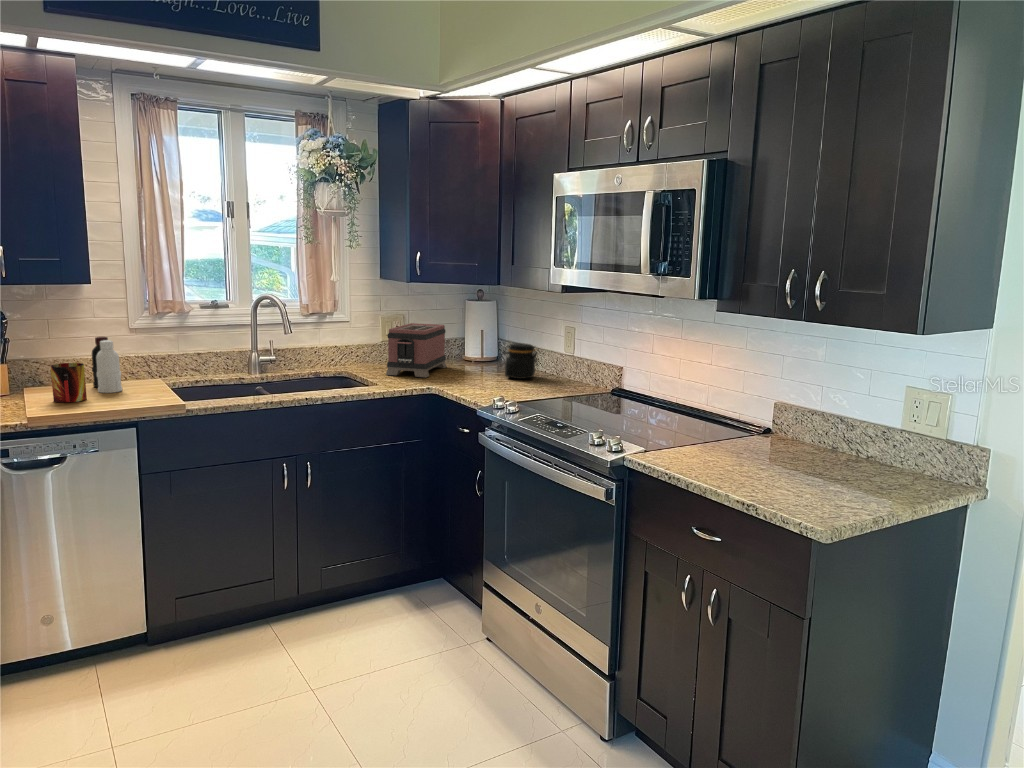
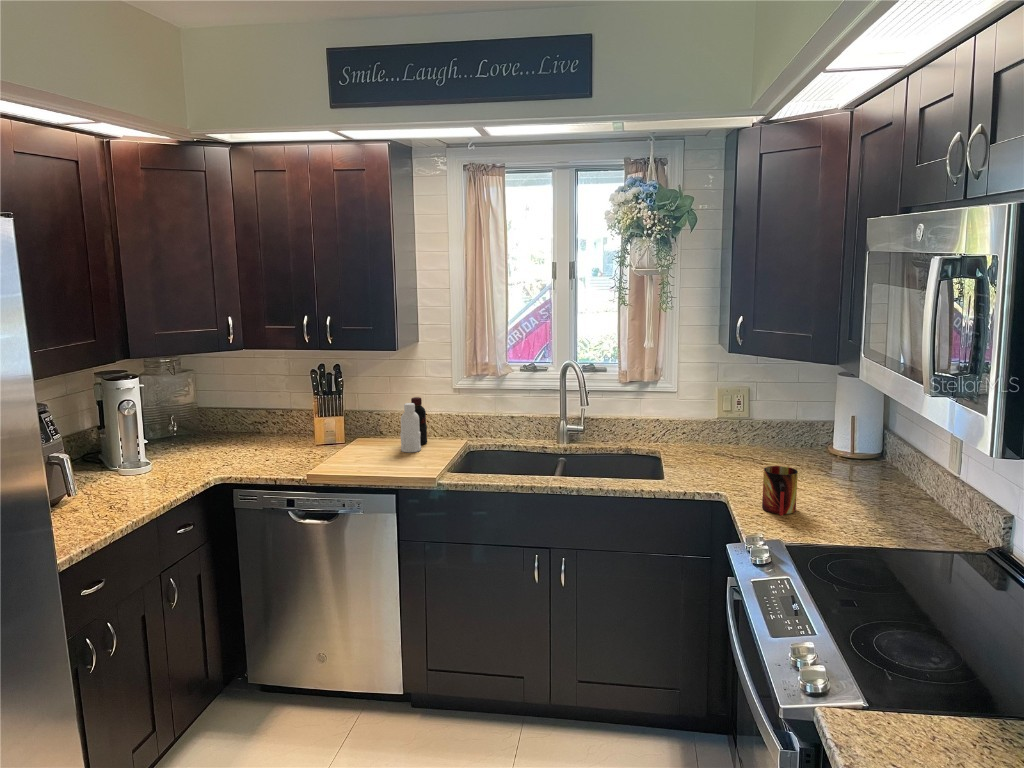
toaster: present [386,323,447,377] -> none [690,400,788,477]
jar: present [503,343,538,379] -> none [842,446,898,501]
mug: present [50,363,87,403] -> present [762,466,798,516]

